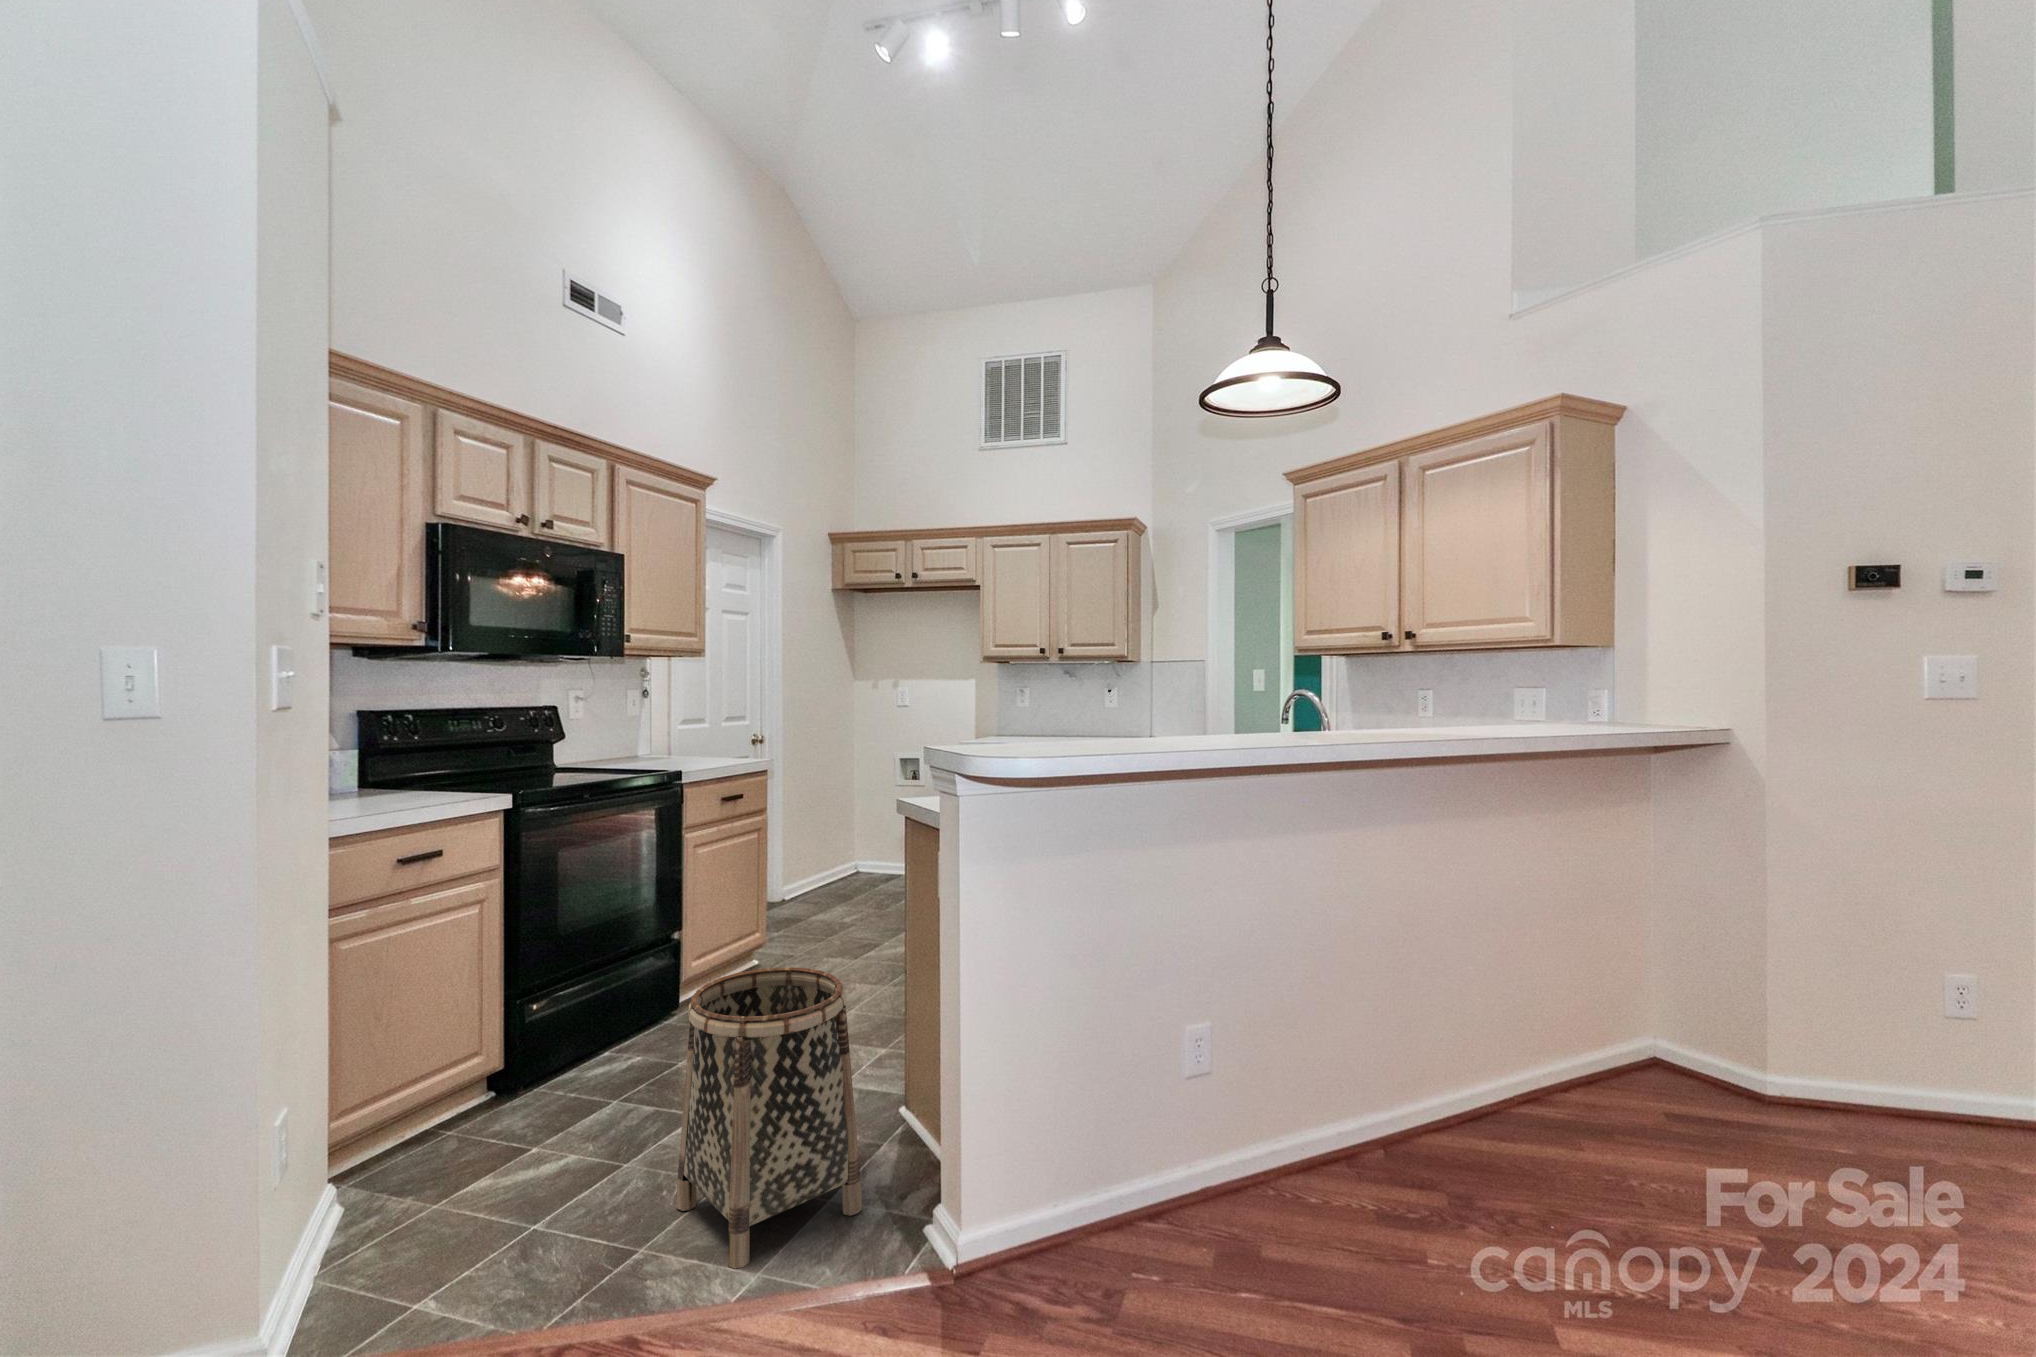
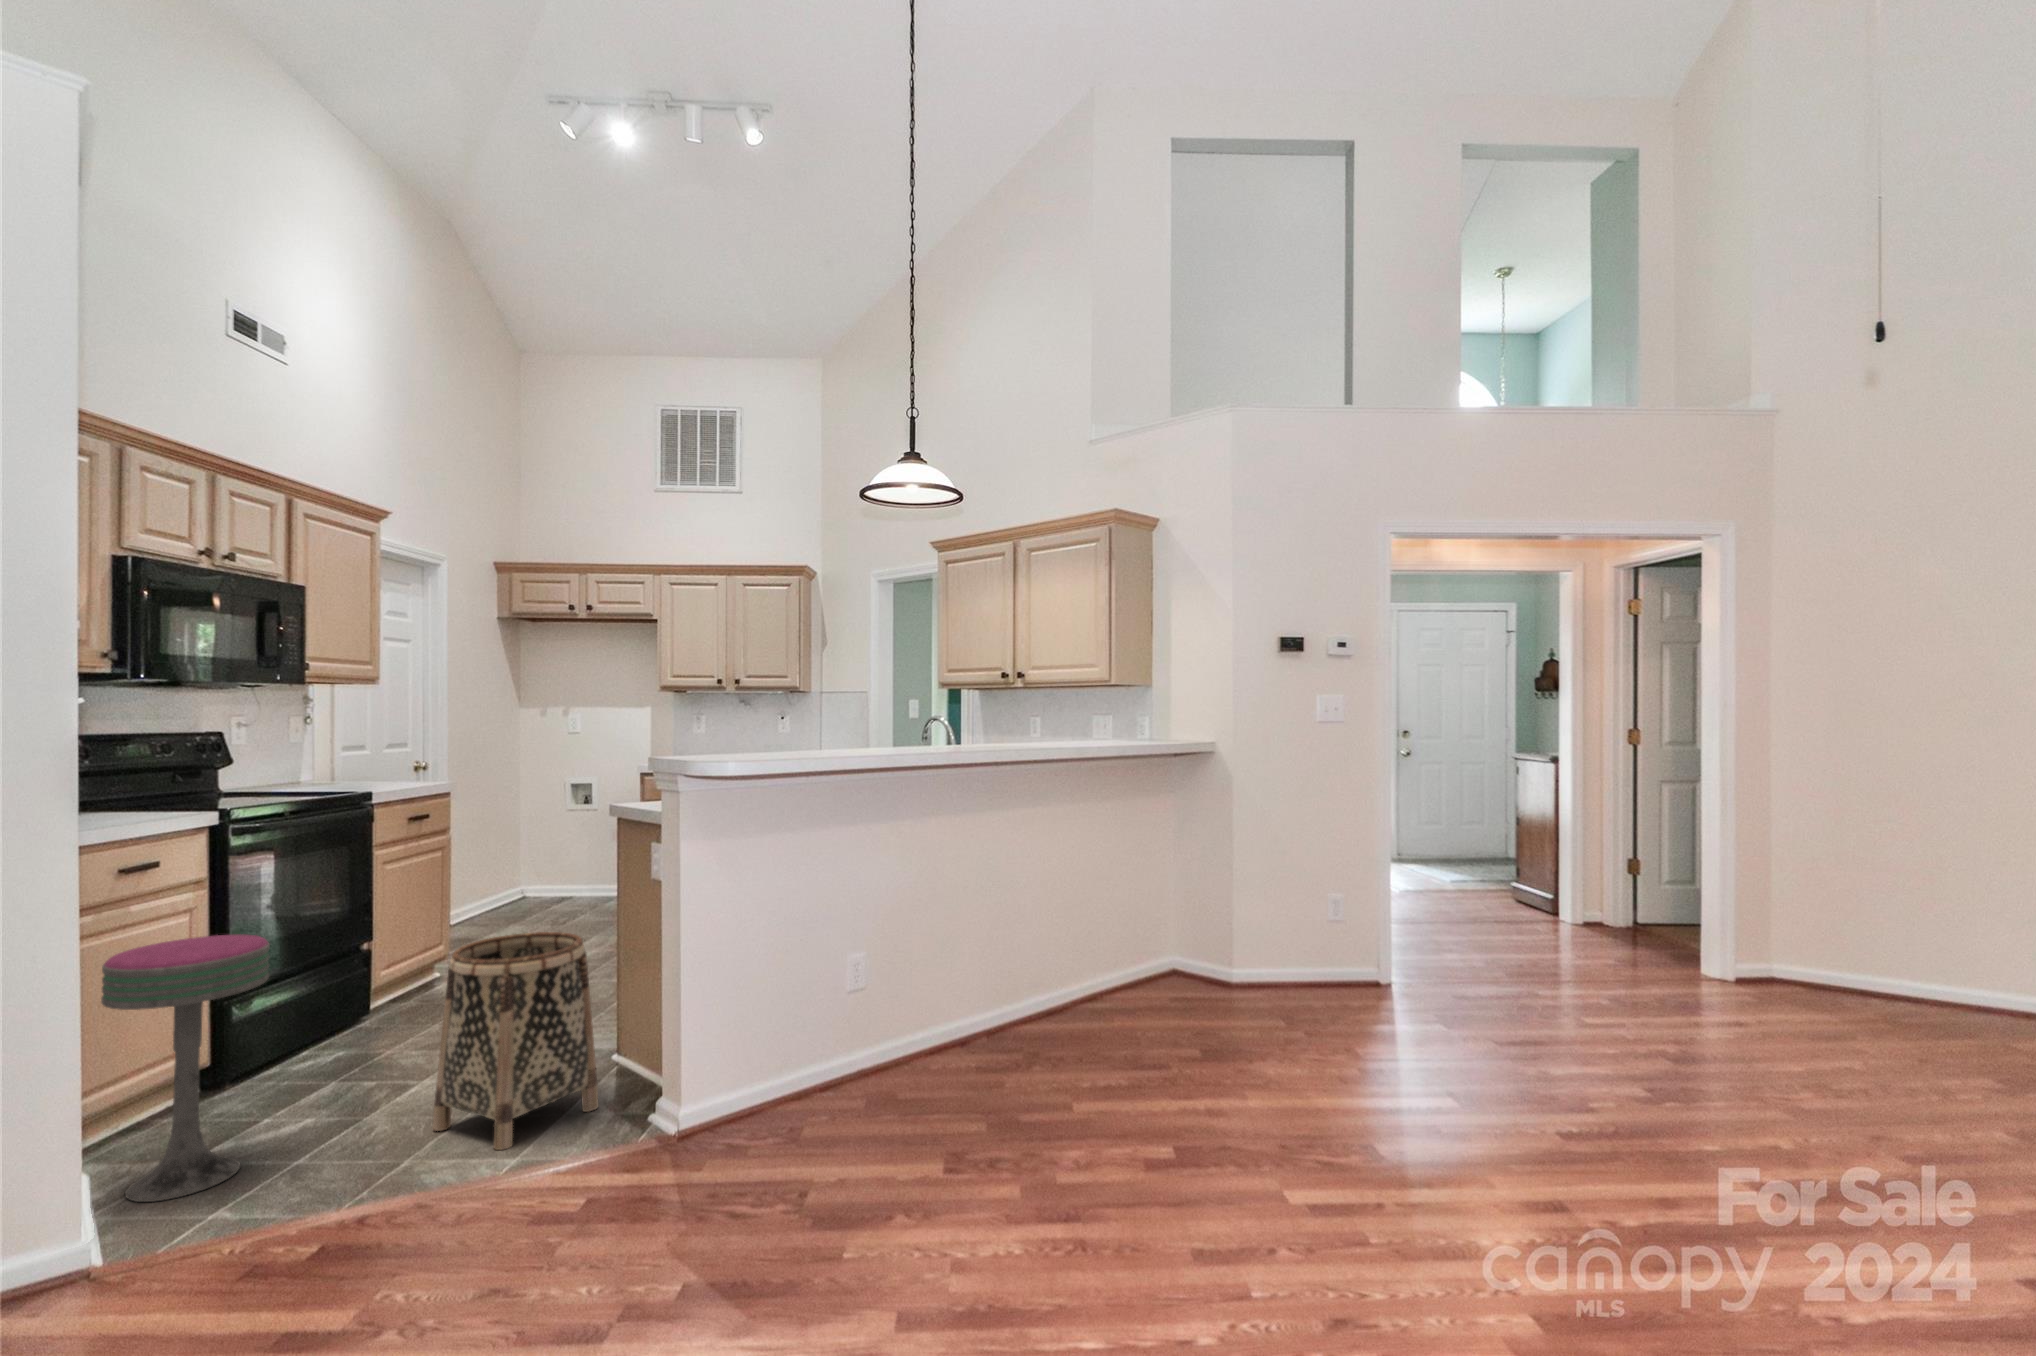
bar stool: none [330,946,506,1264] -> present [101,934,270,1202]

